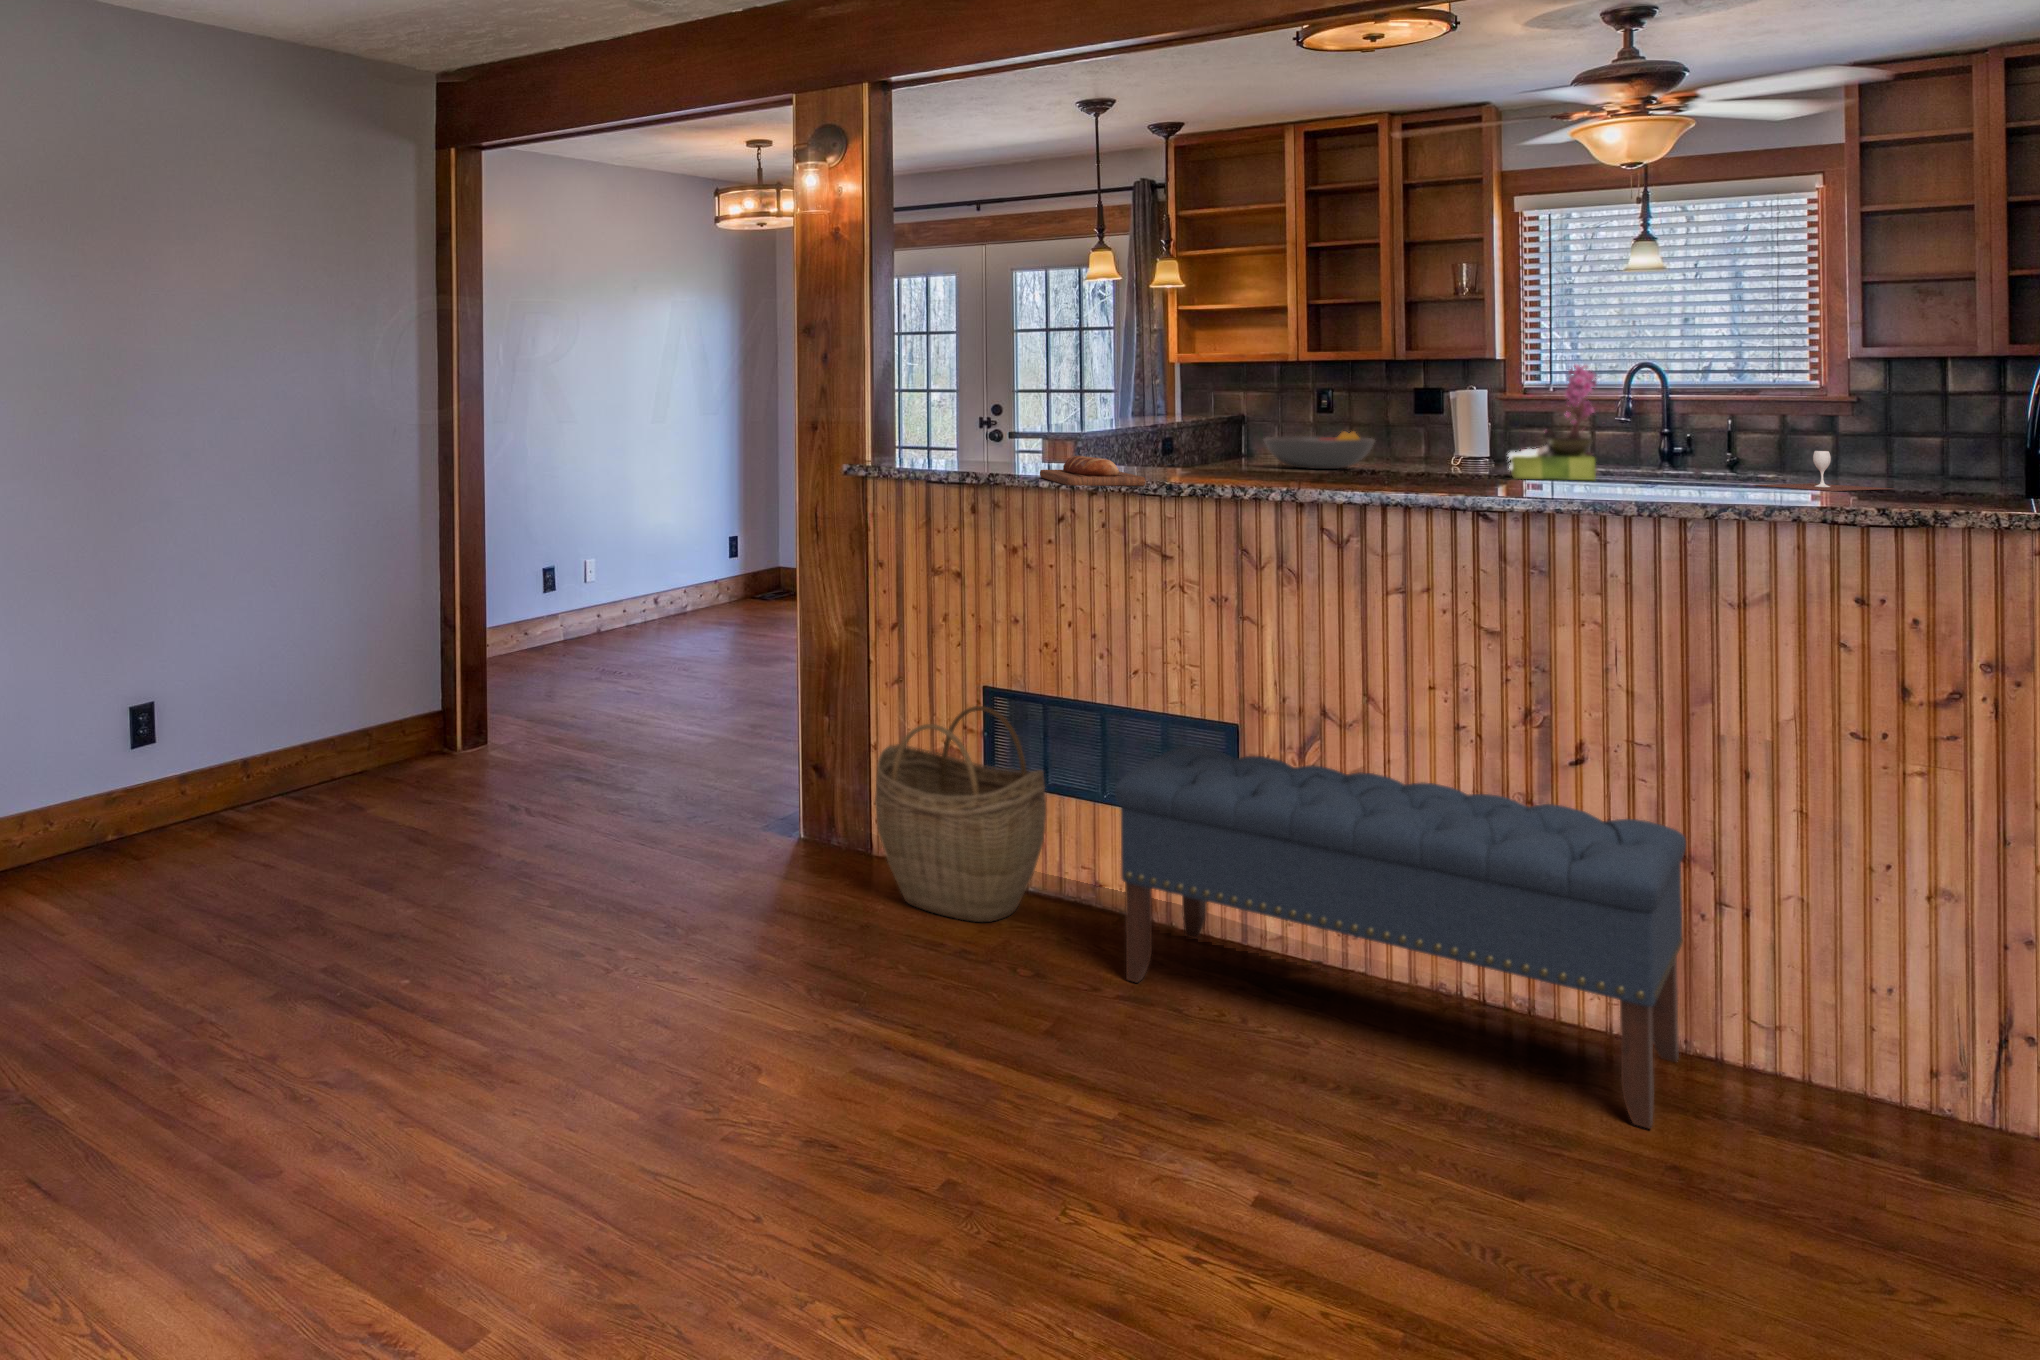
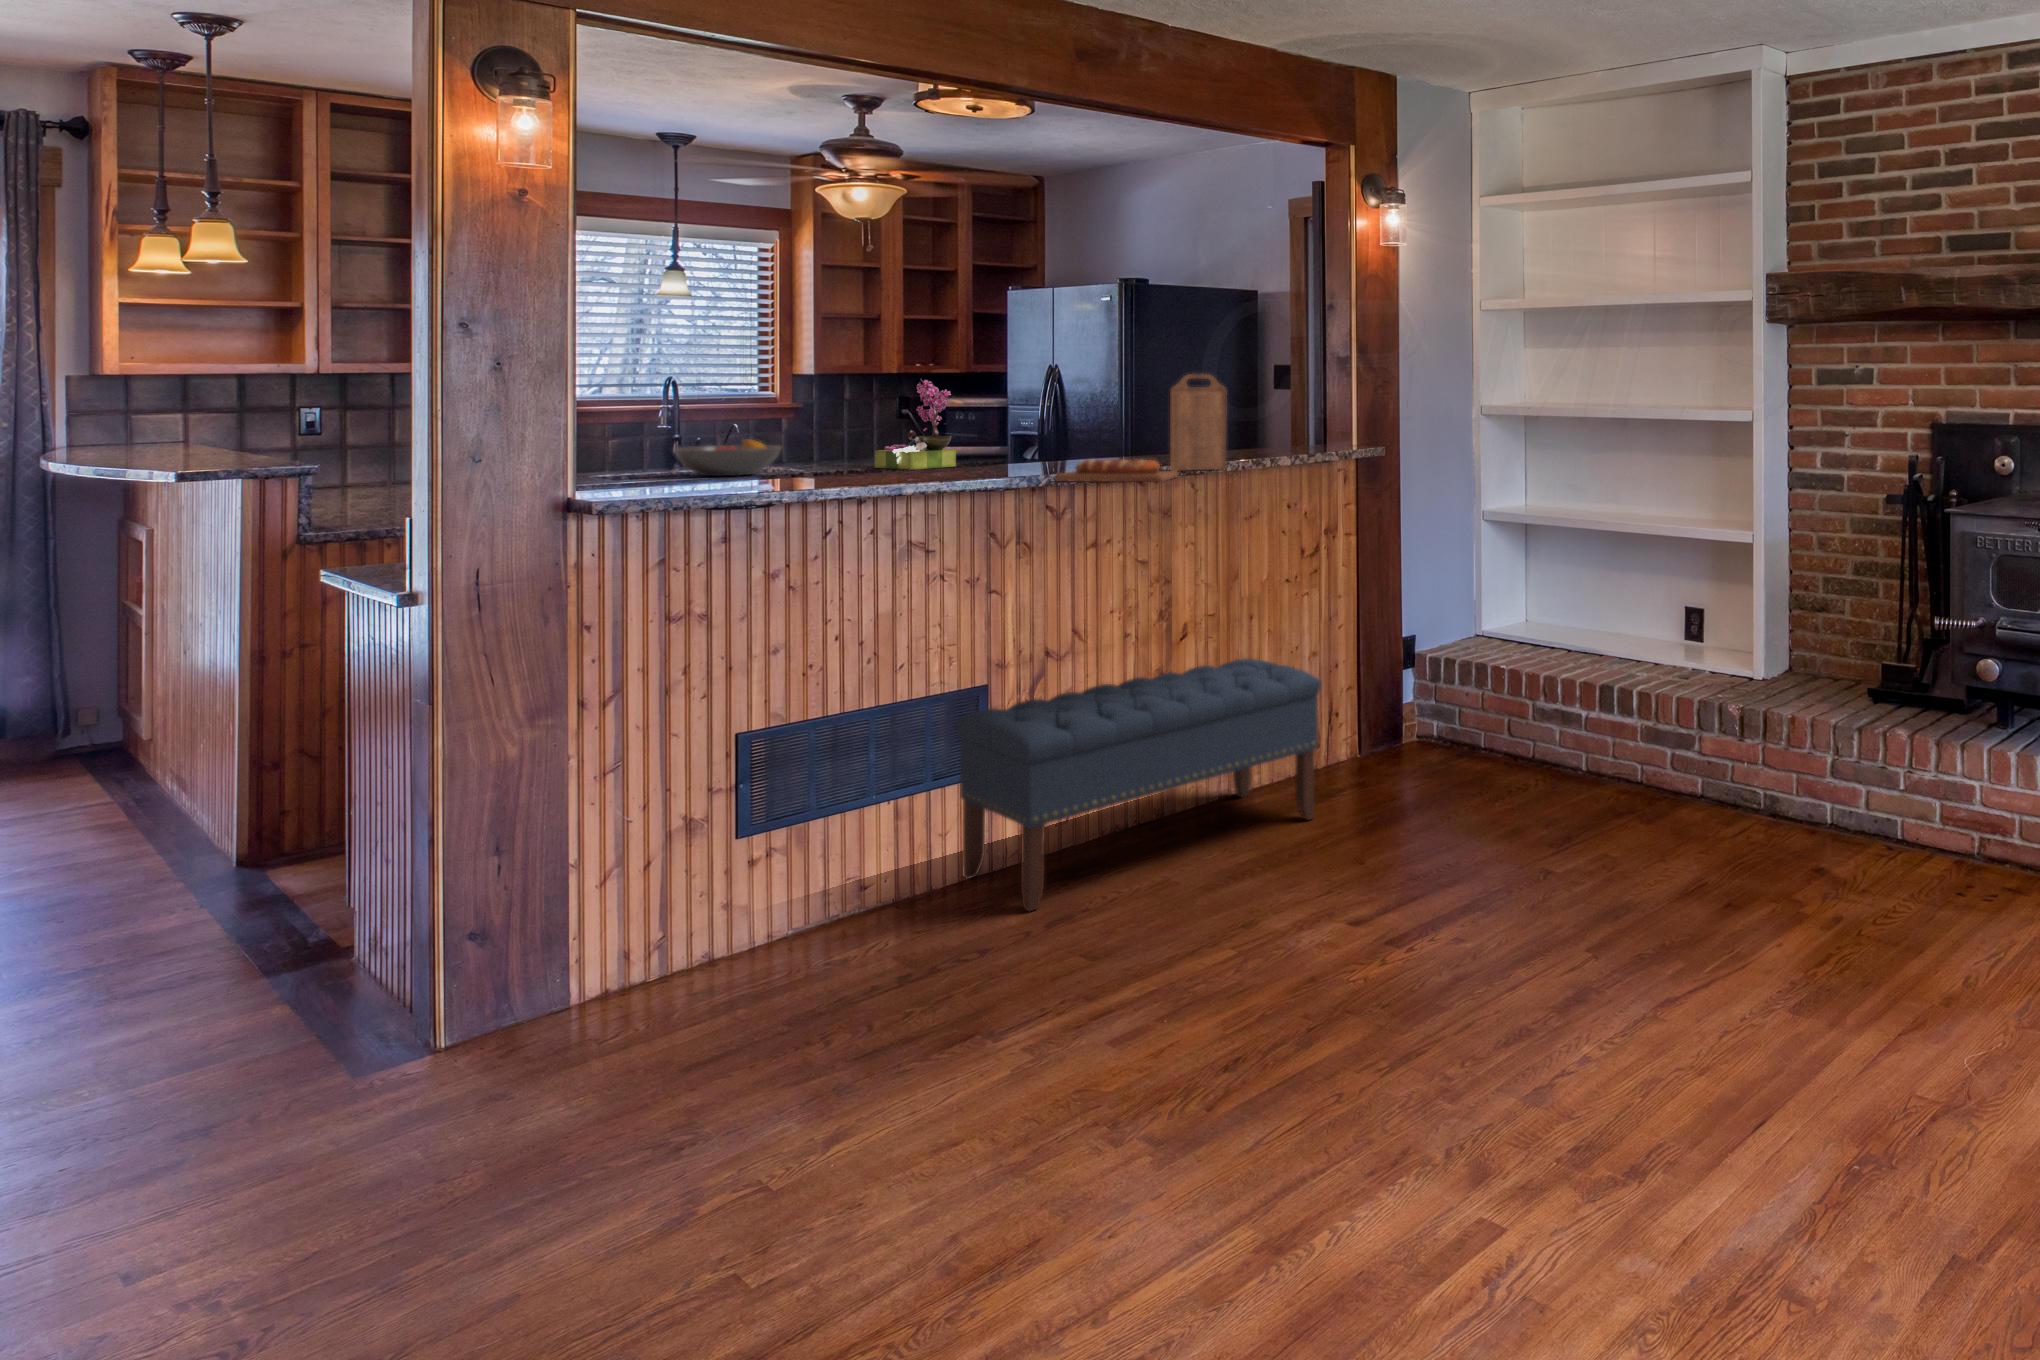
cutting board: none [1654,346,1757,509] -> present [1170,374,1226,471]
wine glass: present [1756,451,1892,491] -> none [1028,437,1085,462]
bread loaf: present [1040,456,1146,486] -> present [1054,460,1178,482]
woven basket: present [875,706,1046,922] -> none [685,746,888,984]

